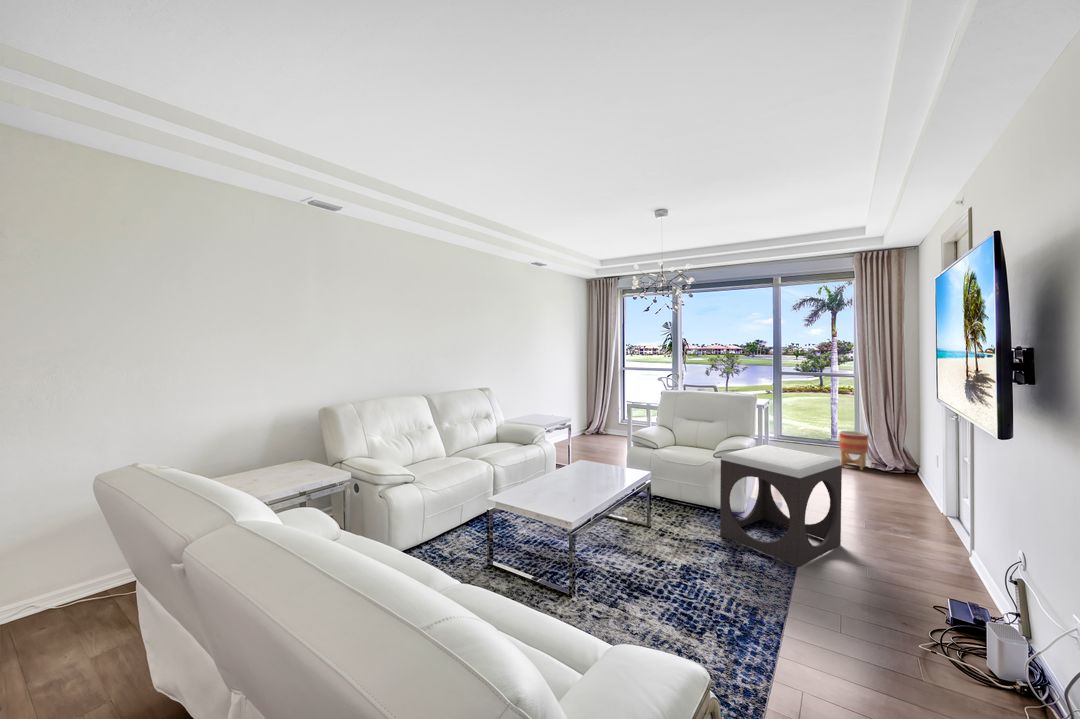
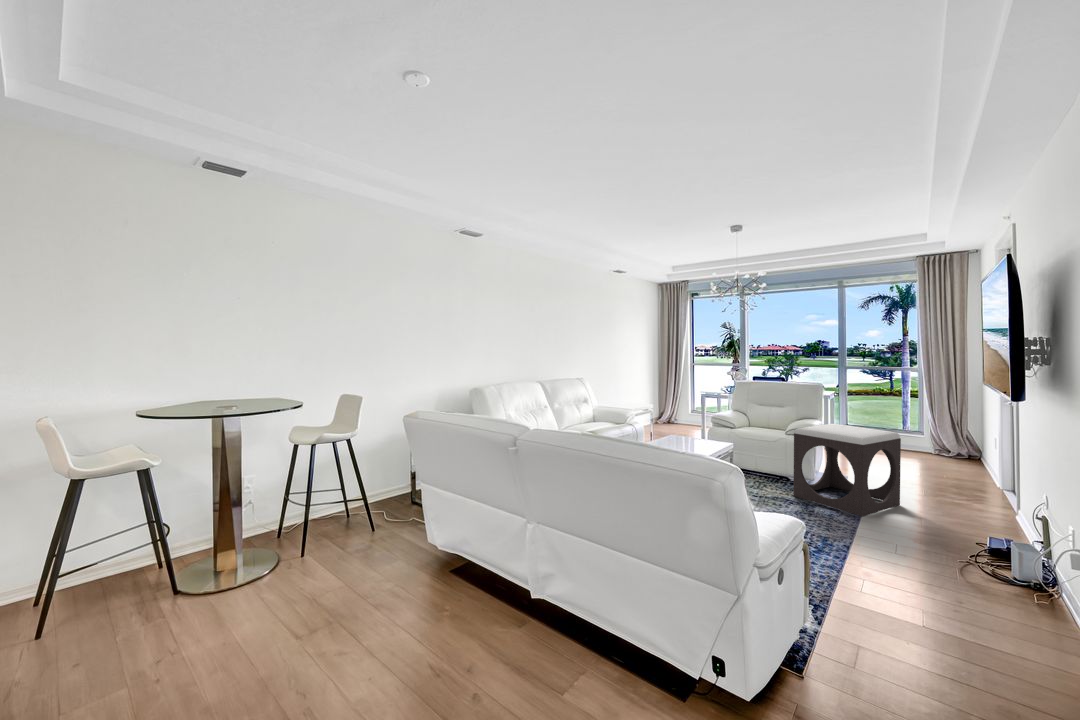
planter: present [839,431,868,470] -> none [903,421,932,456]

